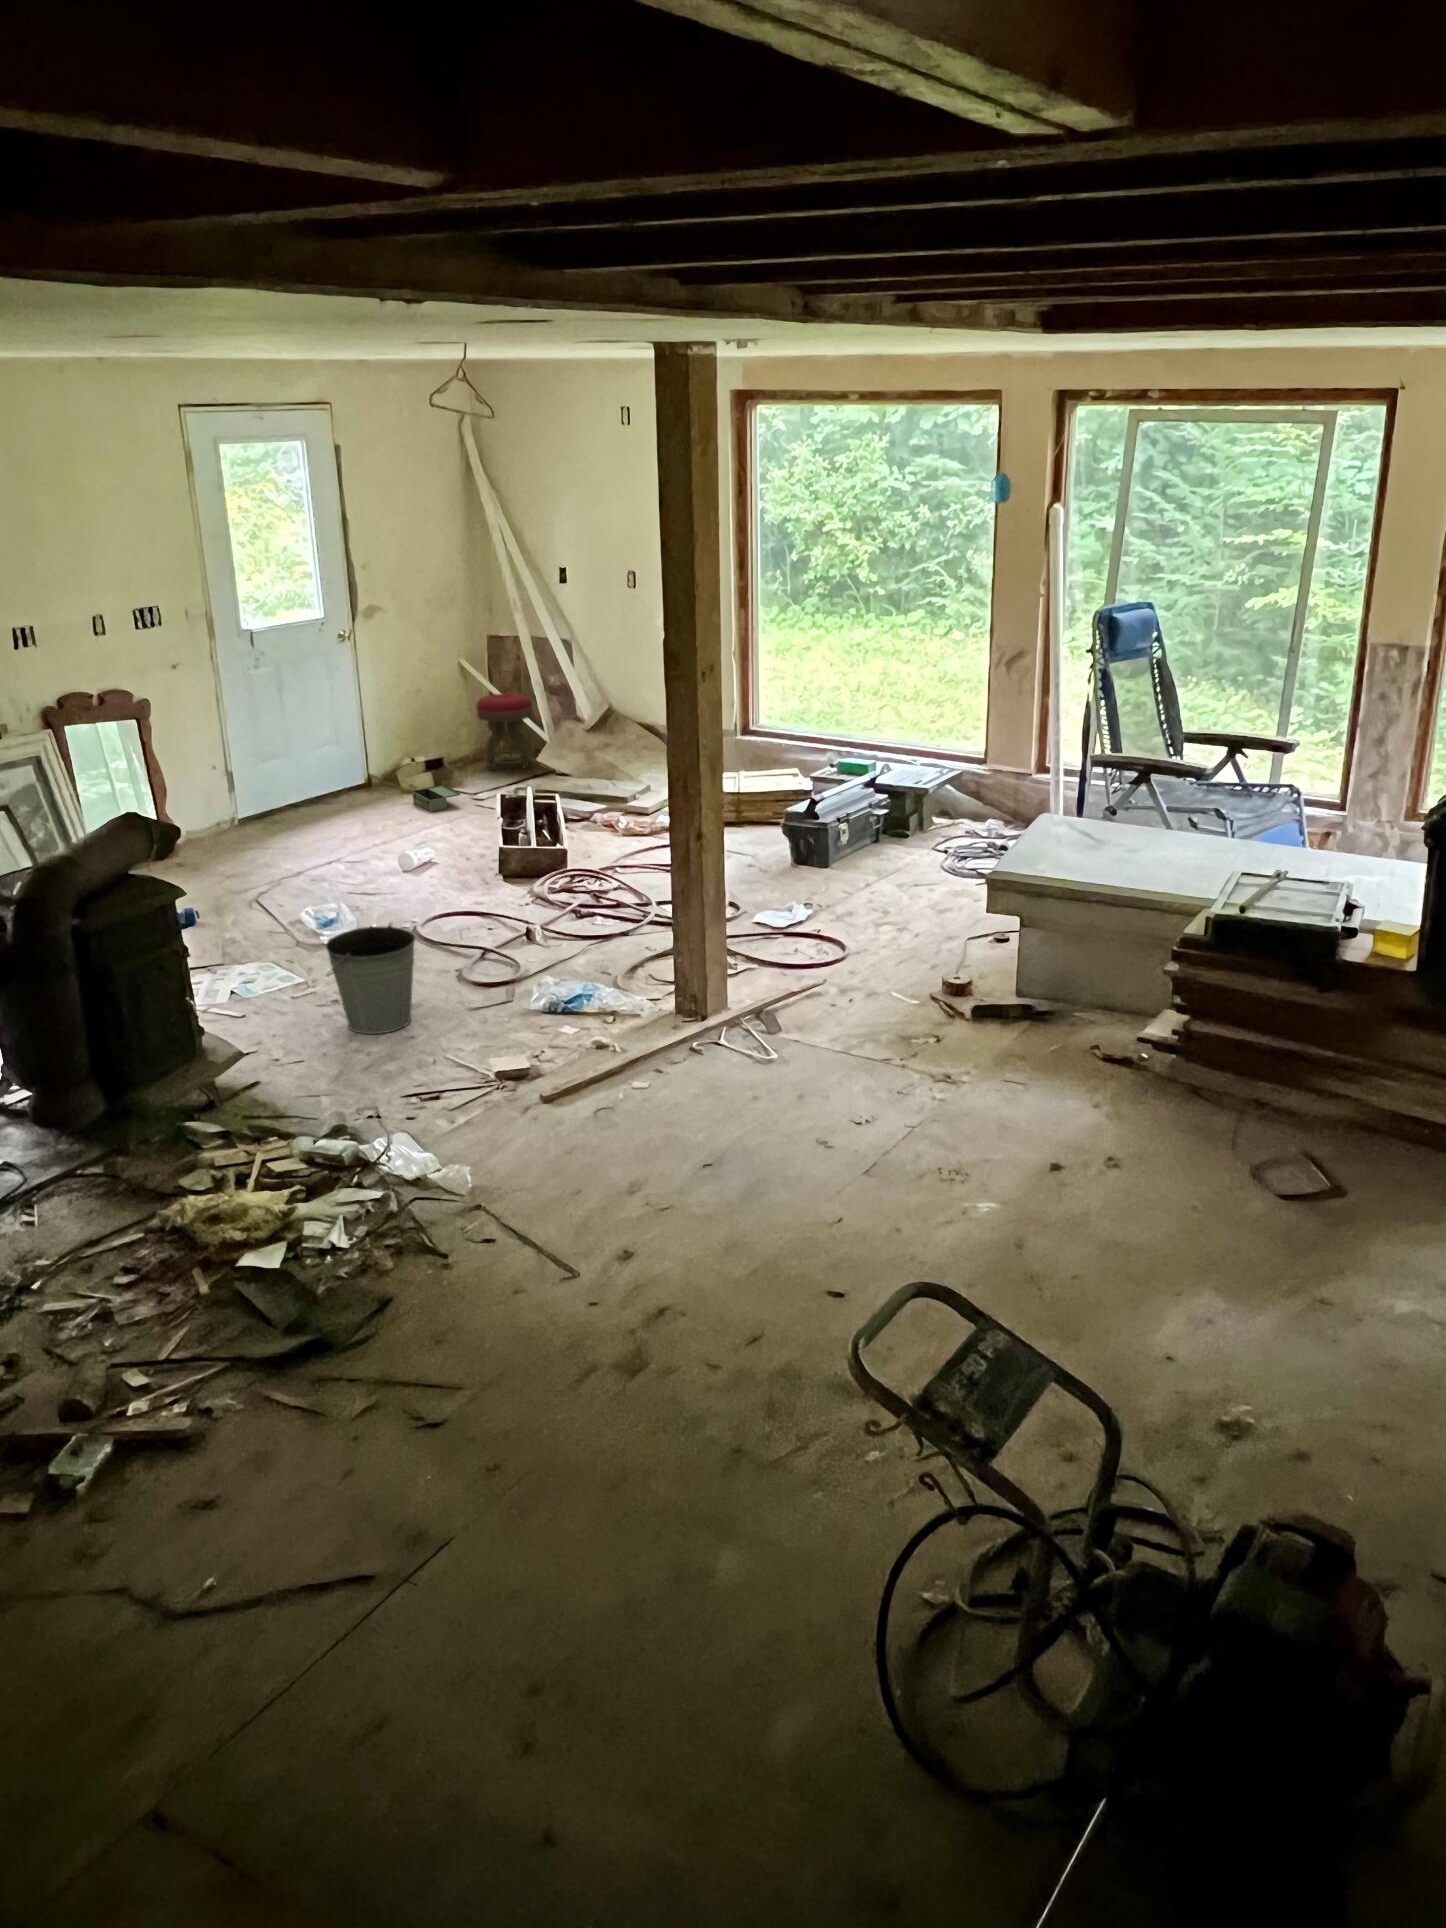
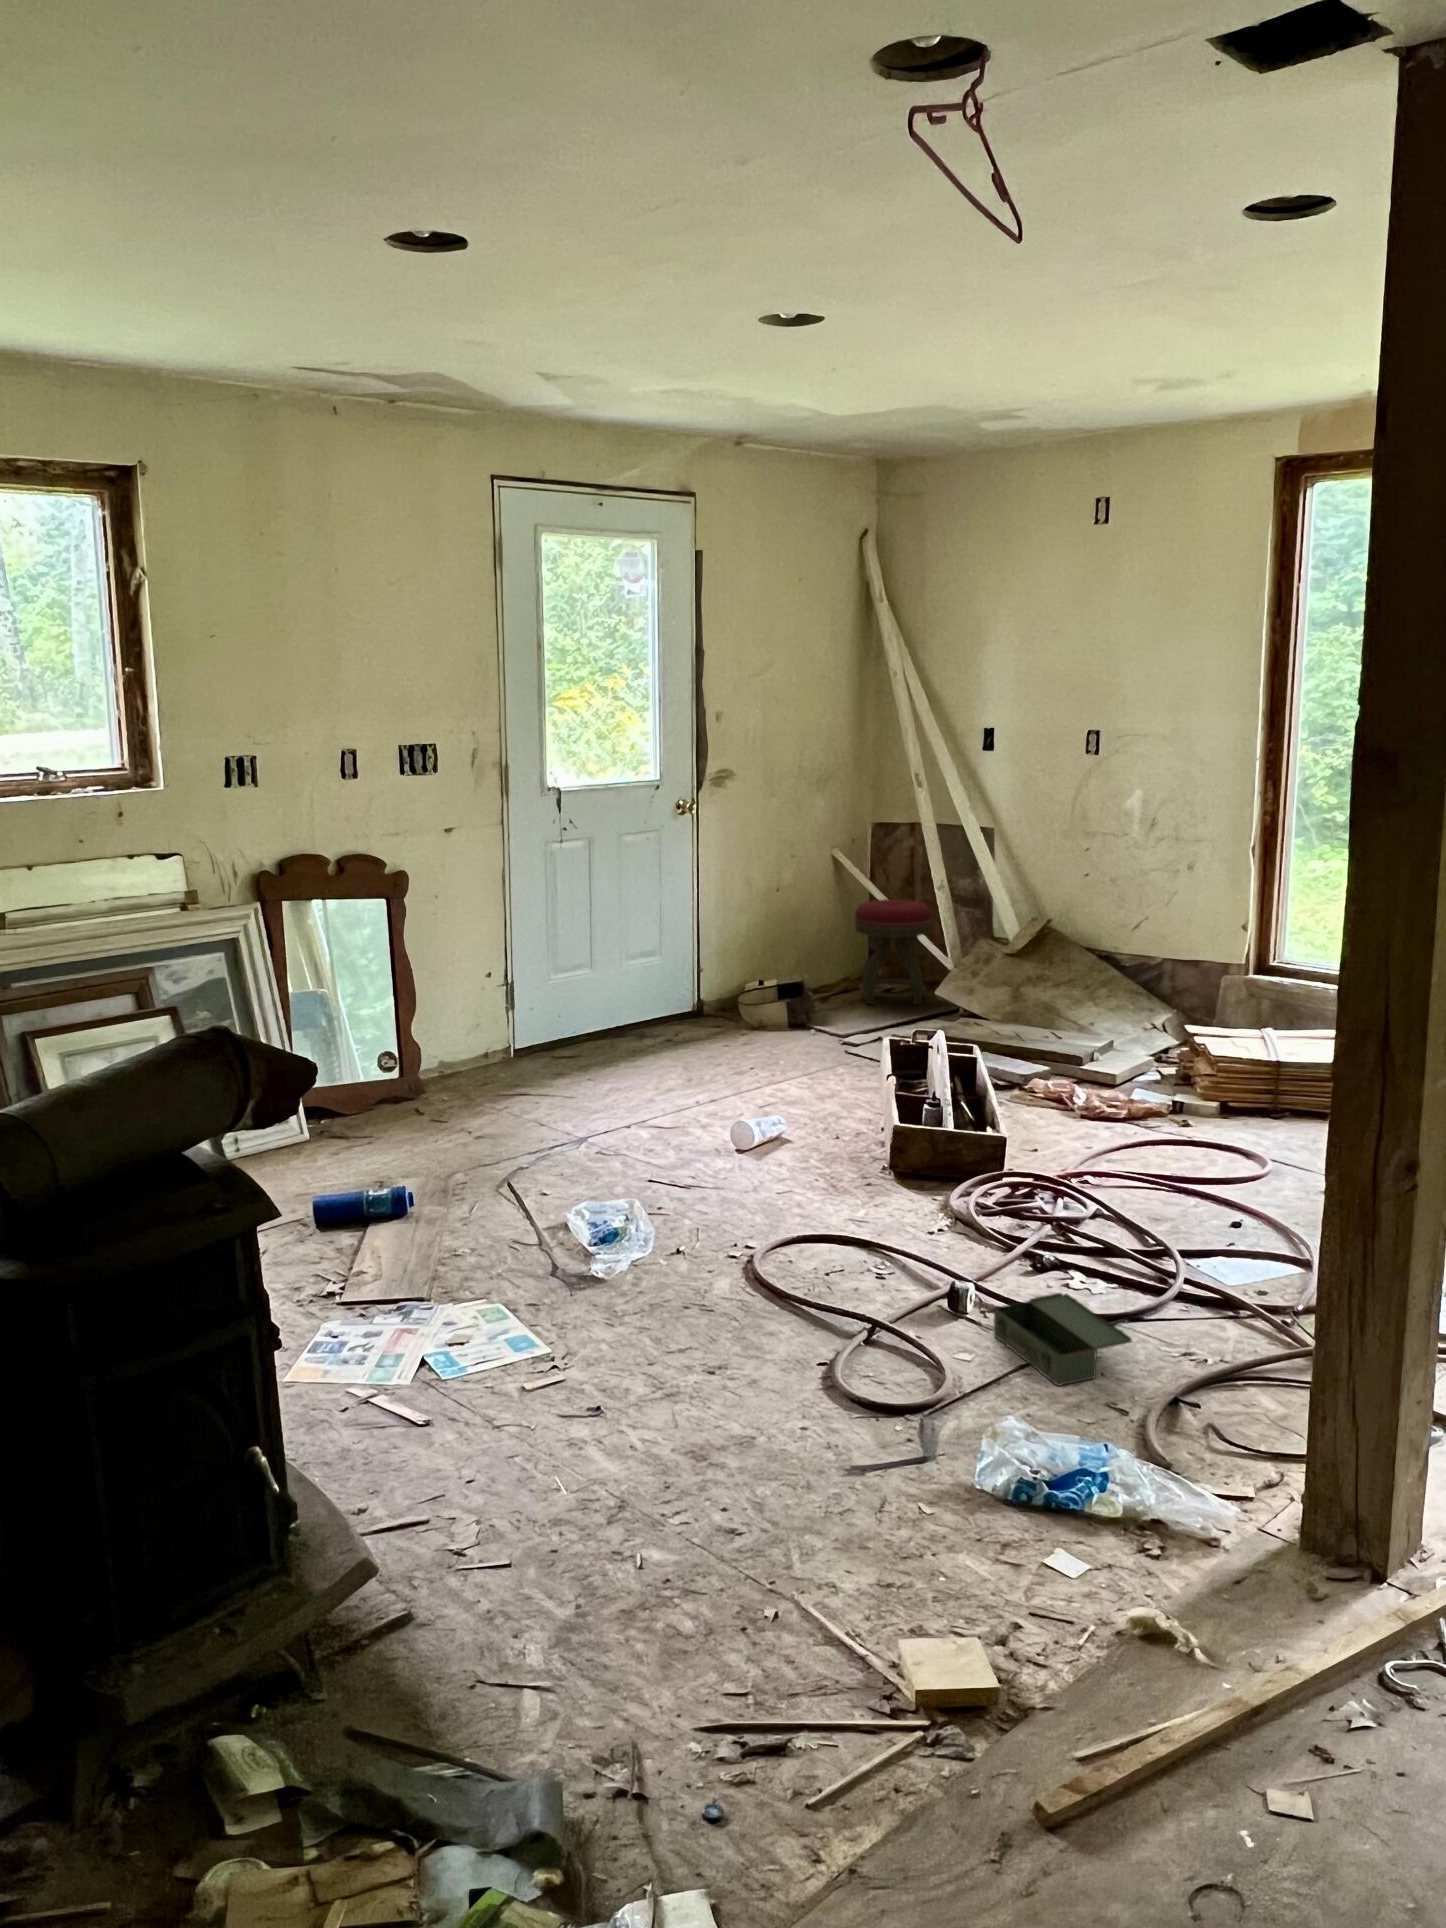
toolbox: present [412,785,460,812] -> present [994,1293,1132,1386]
bucket: present [326,923,415,1034] -> none [575,1274,756,1512]

